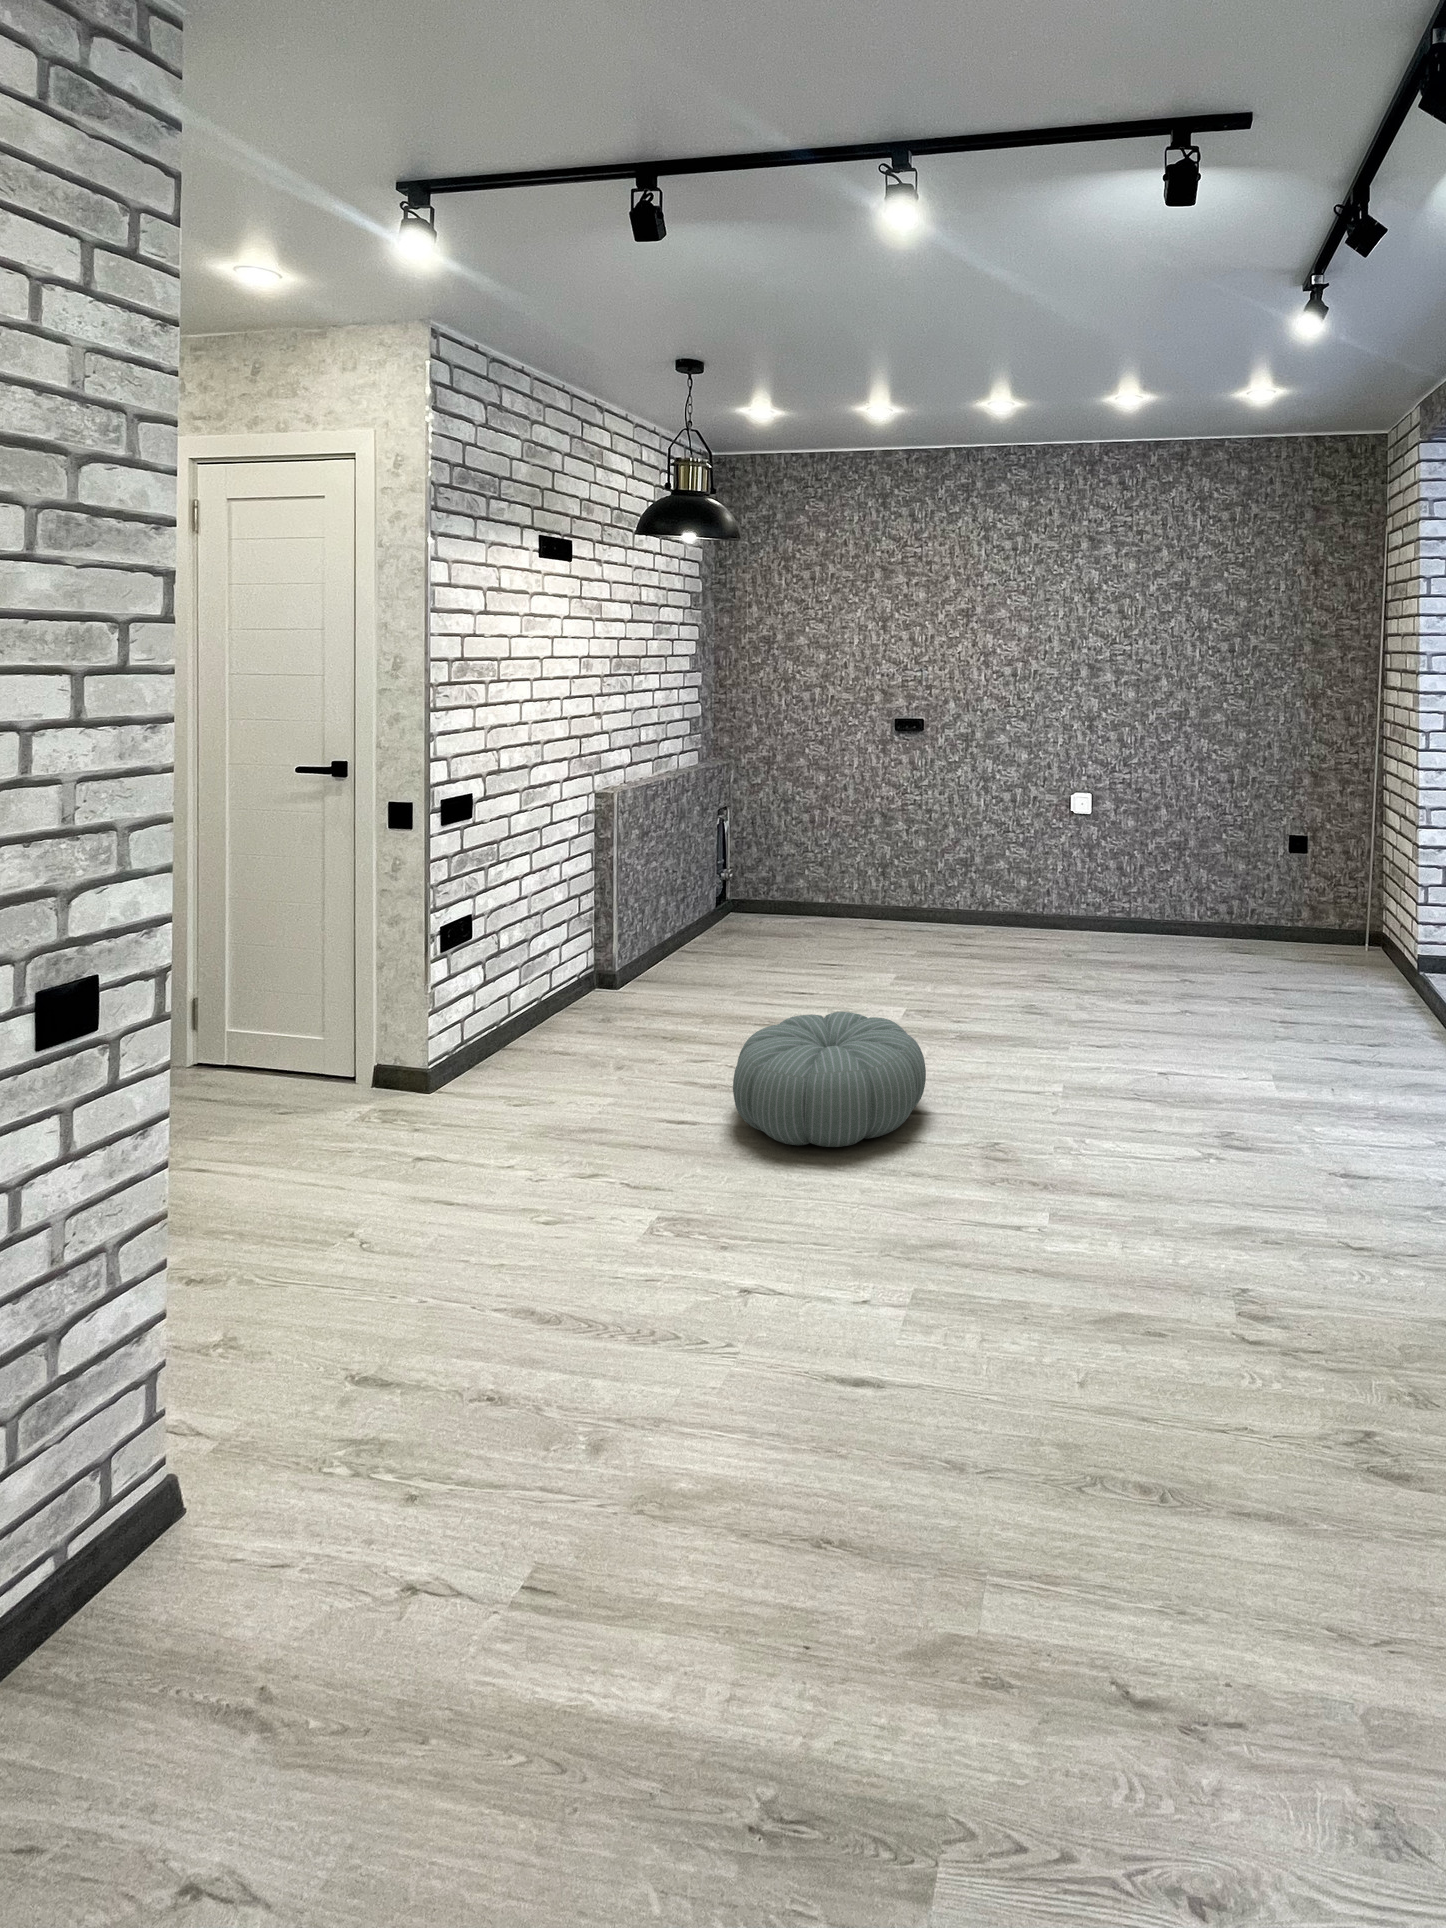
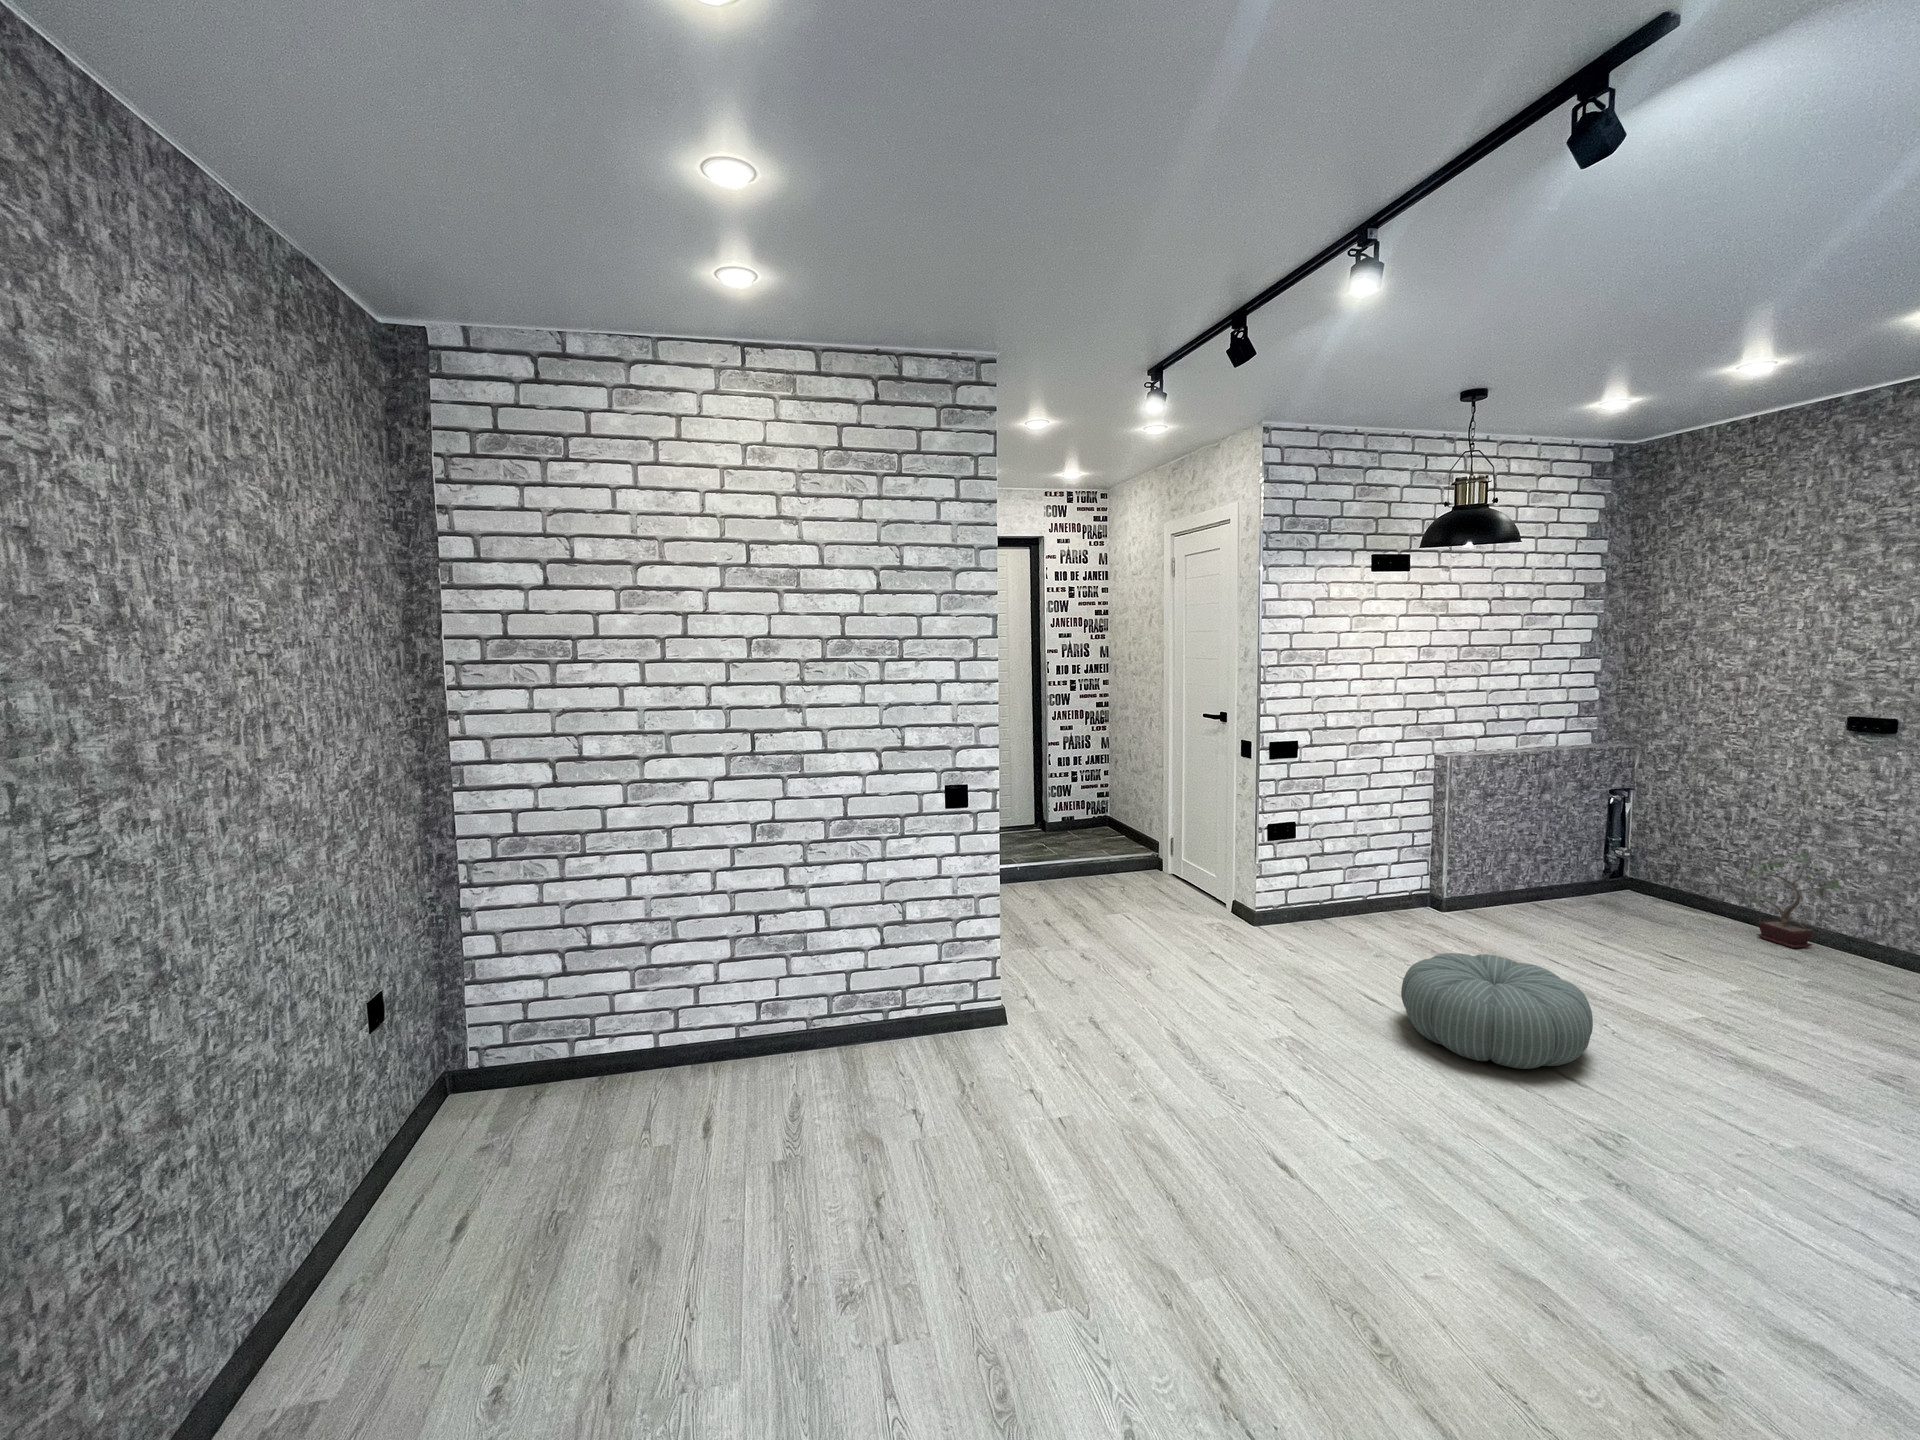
potted plant: none [846,843,919,933] -> present [1749,852,1841,948]

